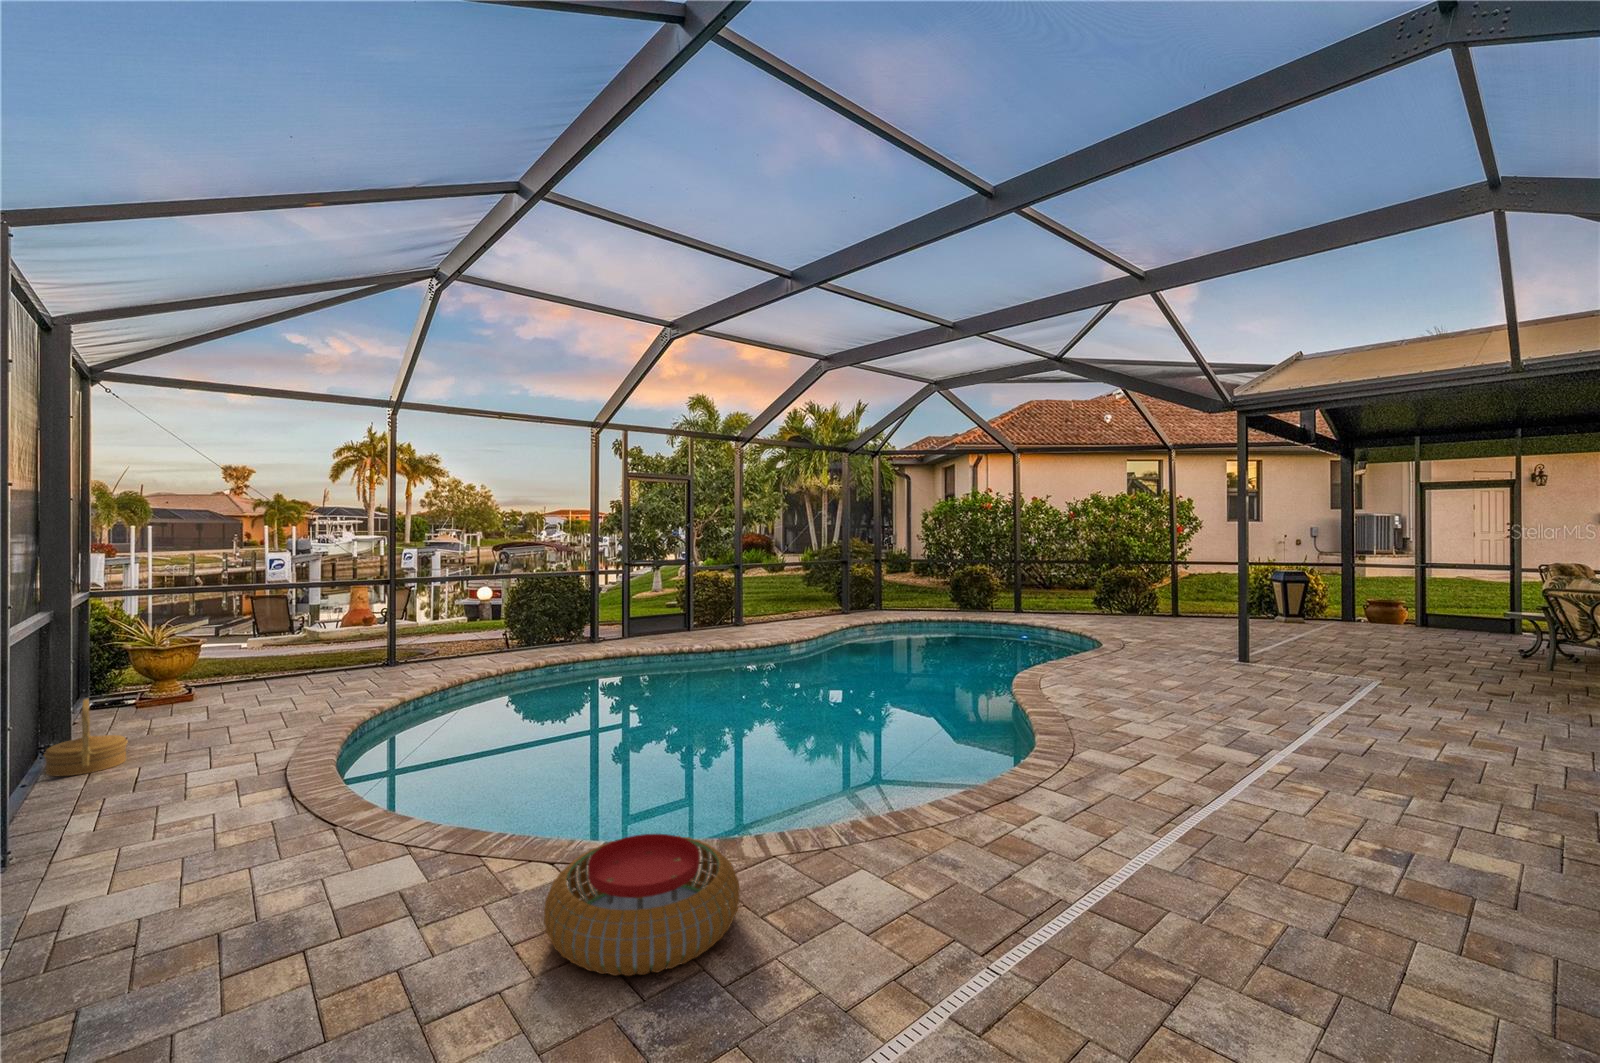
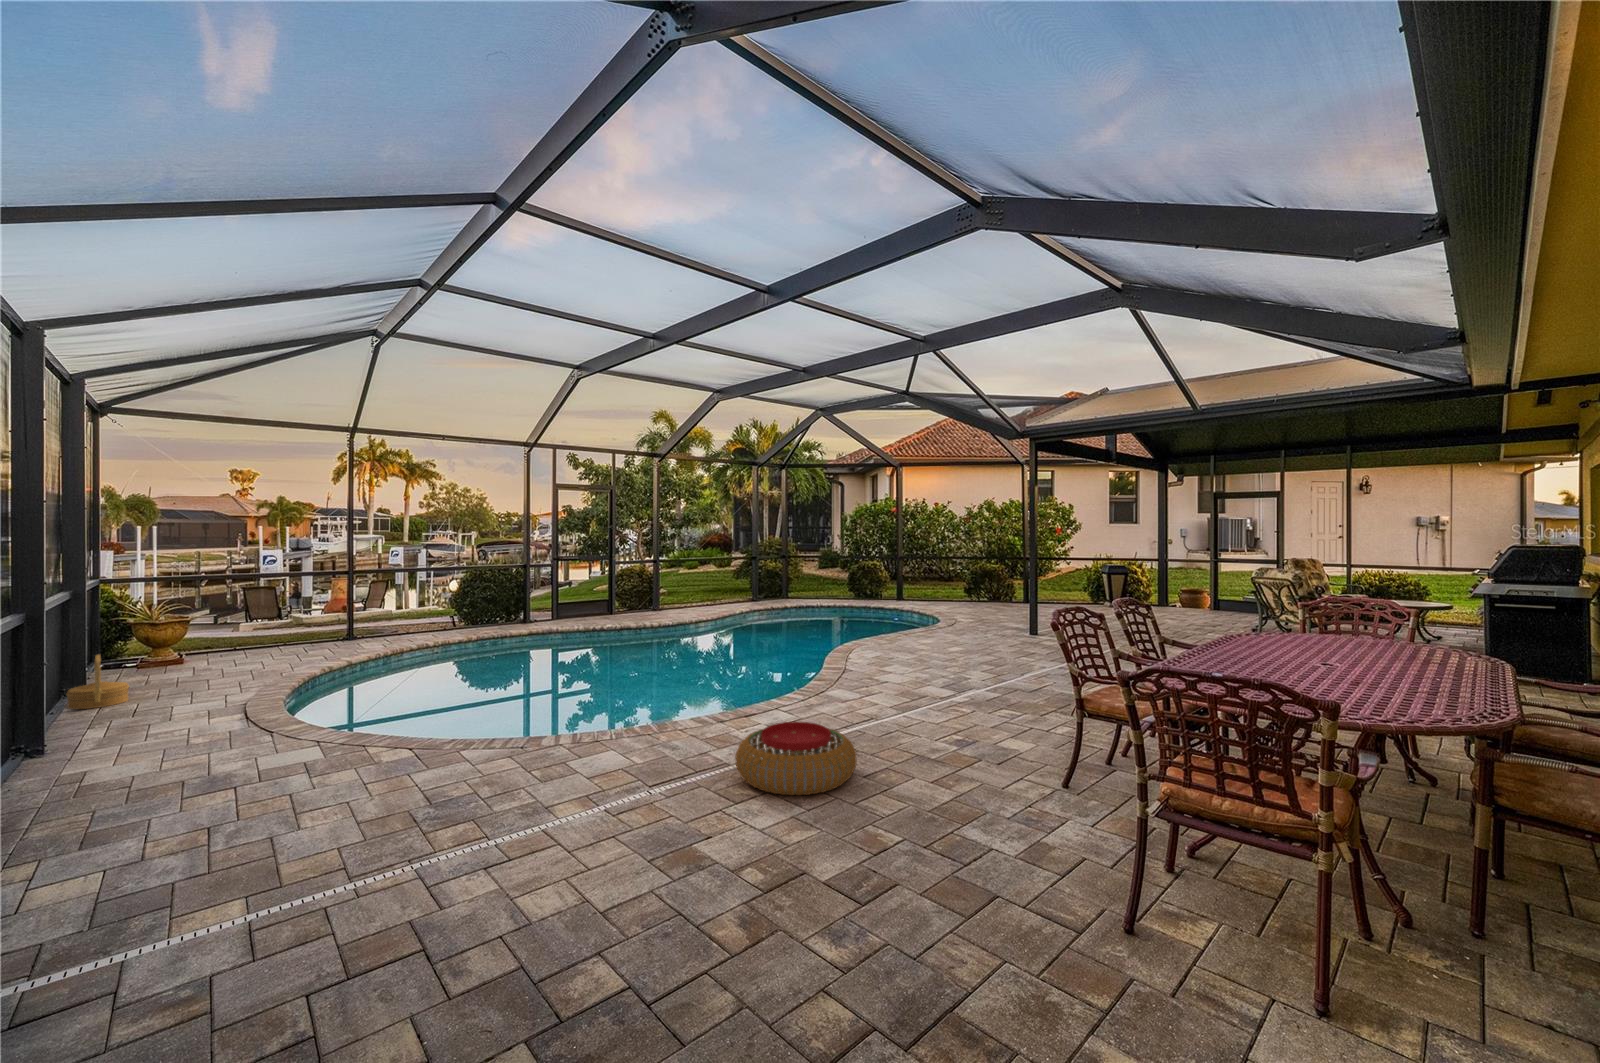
pouf: present [544,834,740,976] -> present [736,722,857,795]

